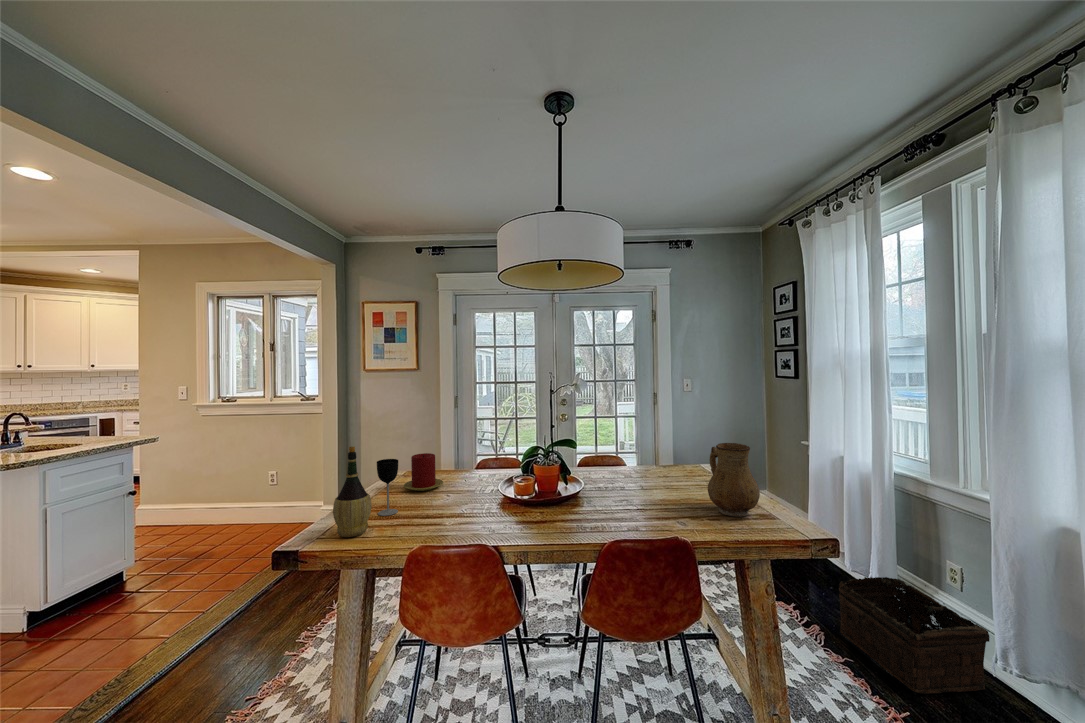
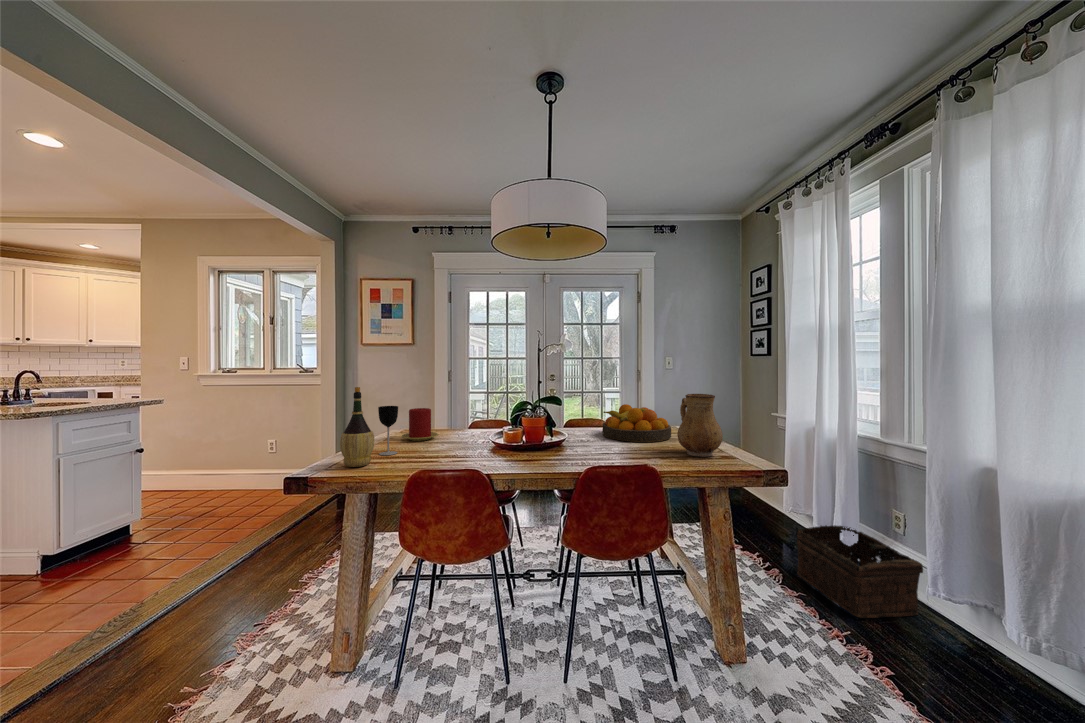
fruit bowl: none [621,445,698,492] -> present [602,404,671,442]

